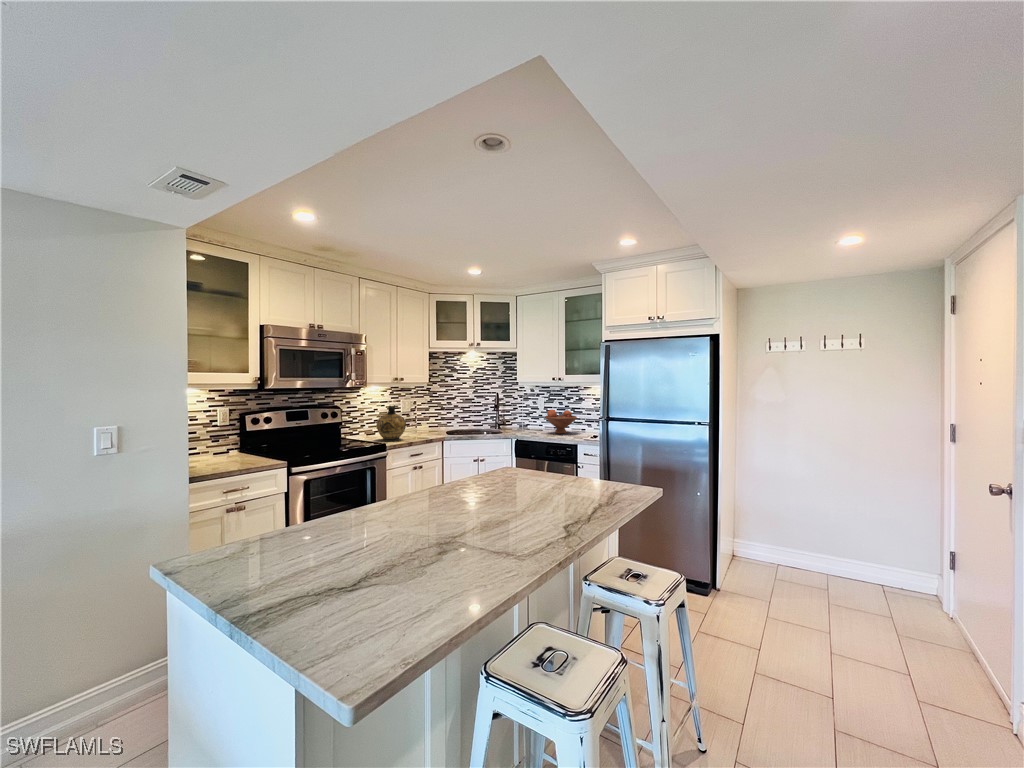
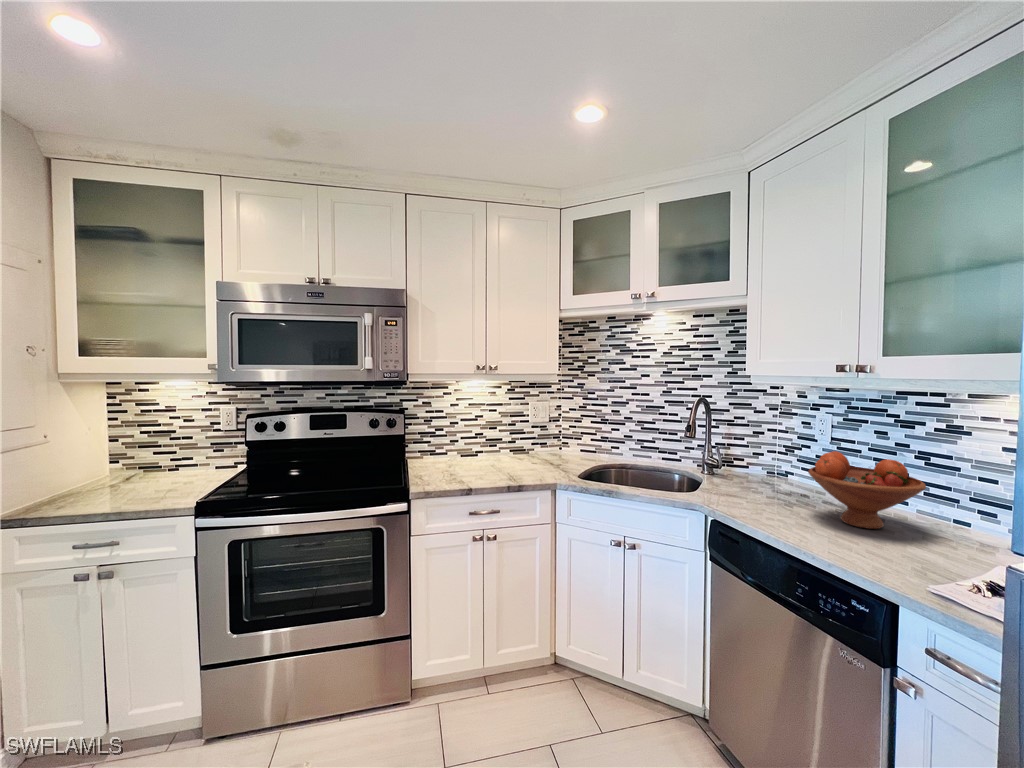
ceramic jug: present [377,405,406,441] -> none [434,414,485,478]

